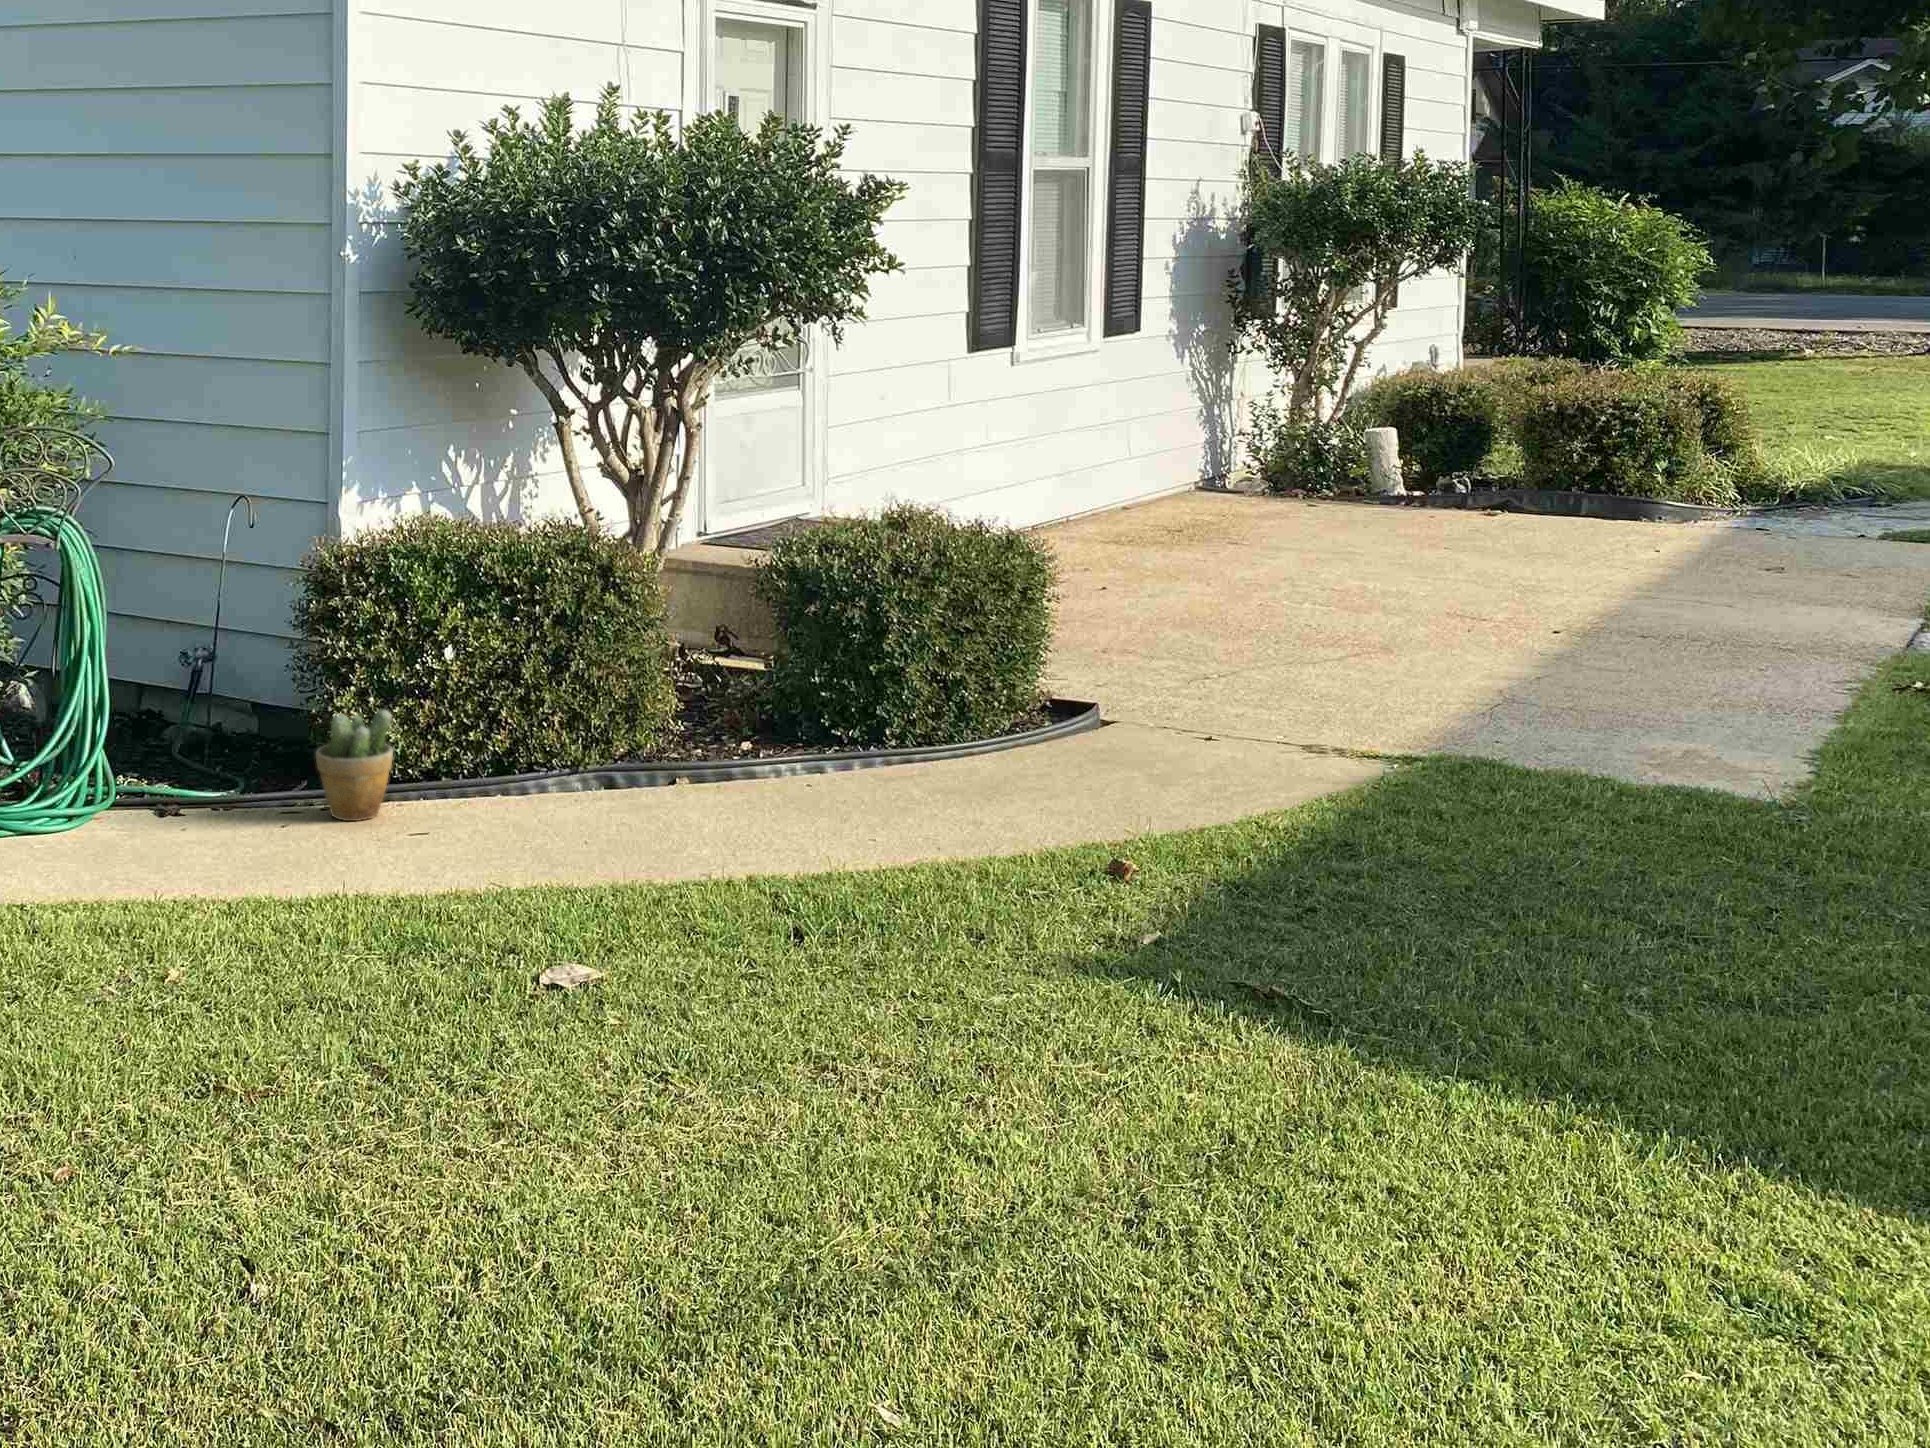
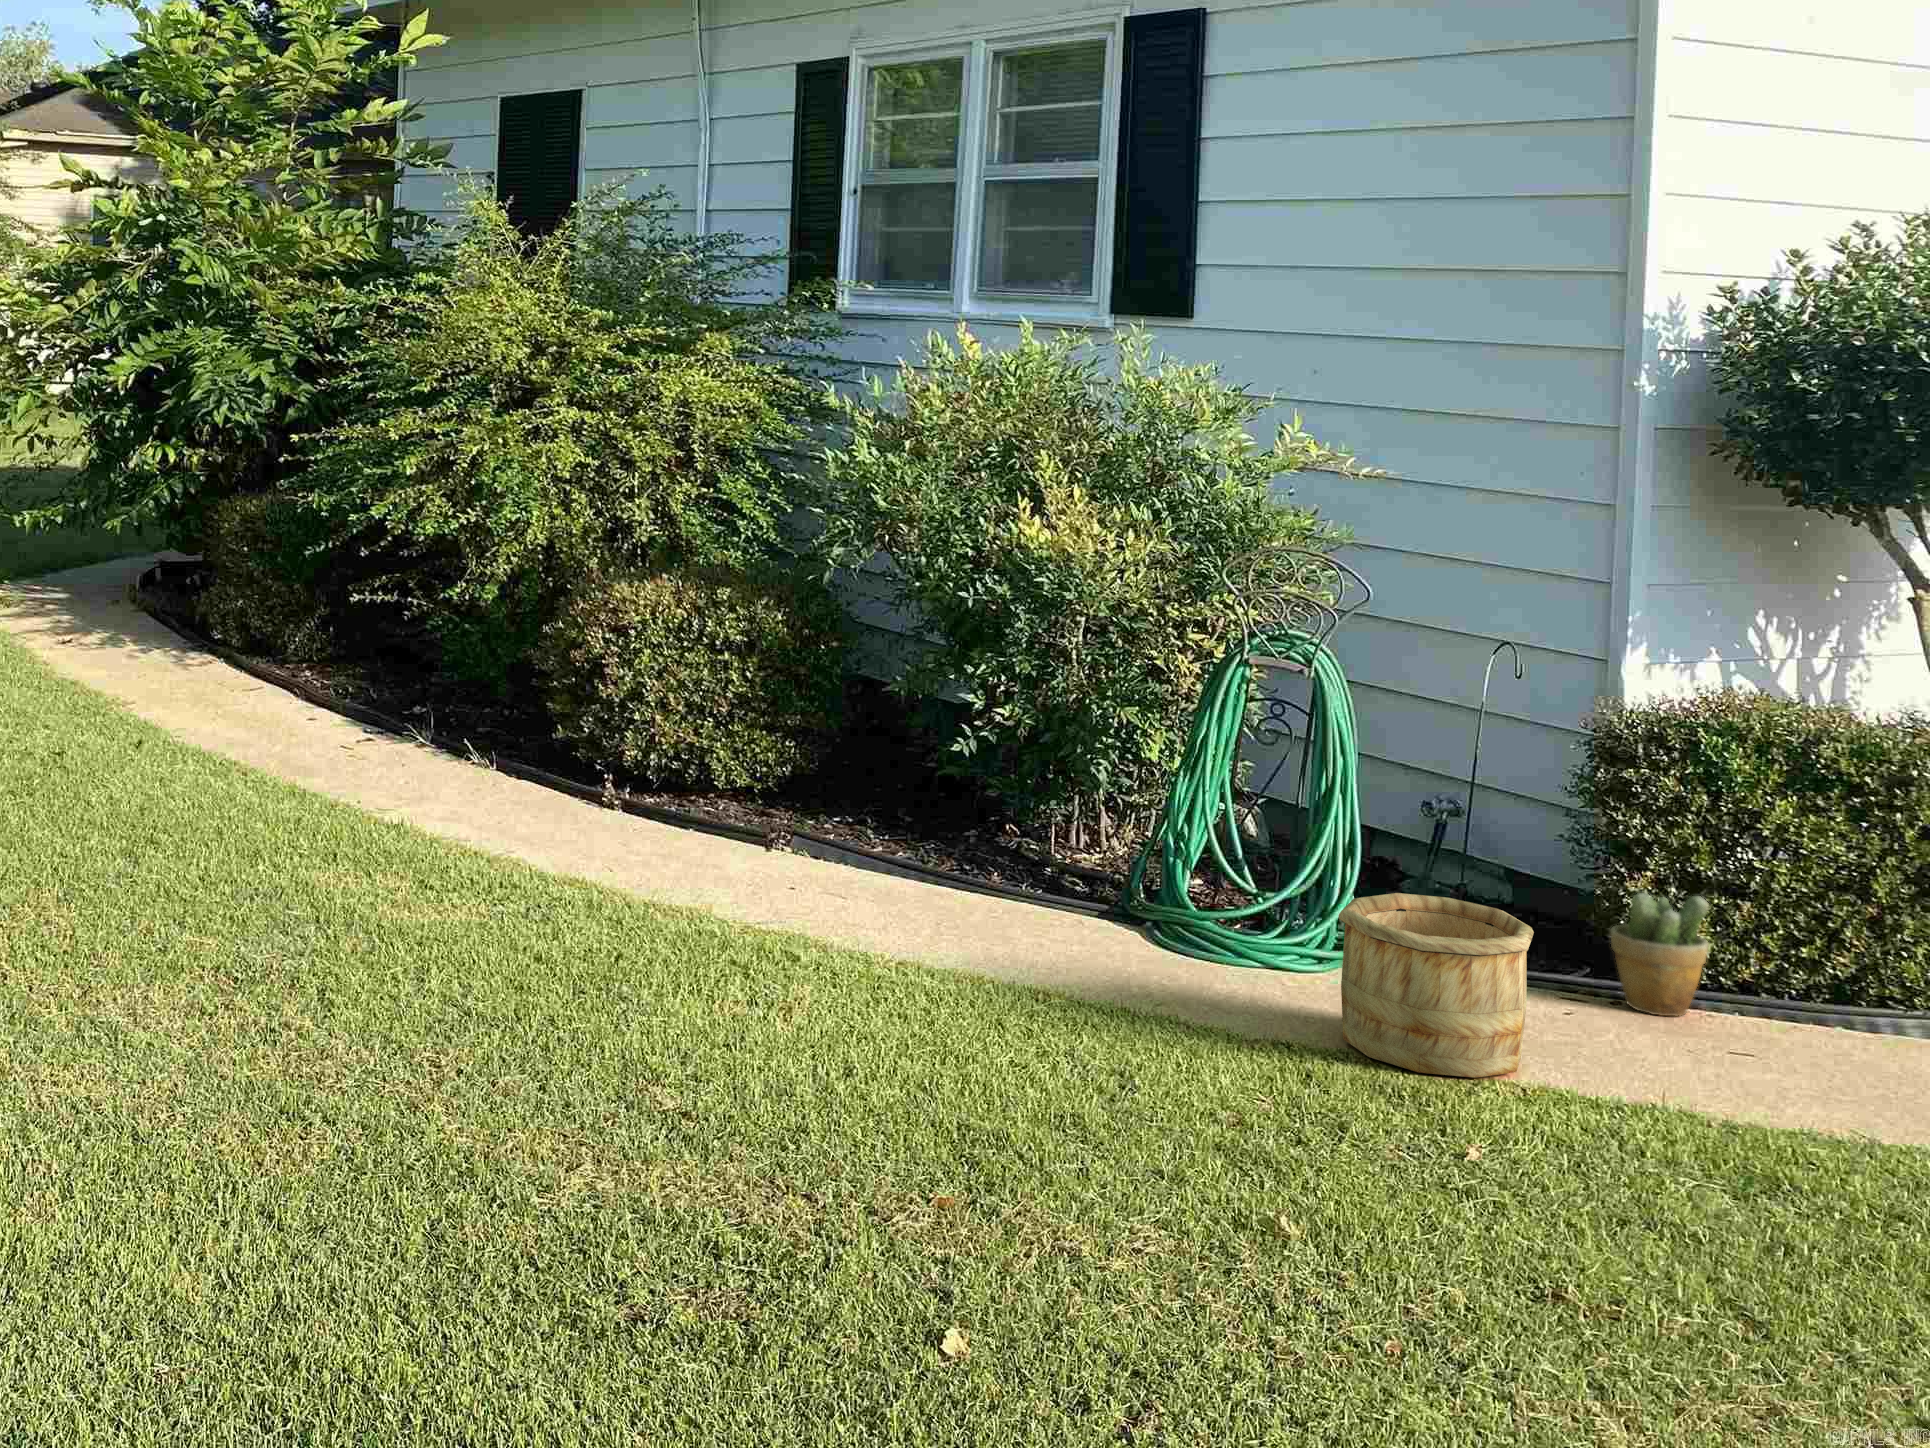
wooden bucket: none [62,755,237,929] -> present [1339,893,1534,1078]

